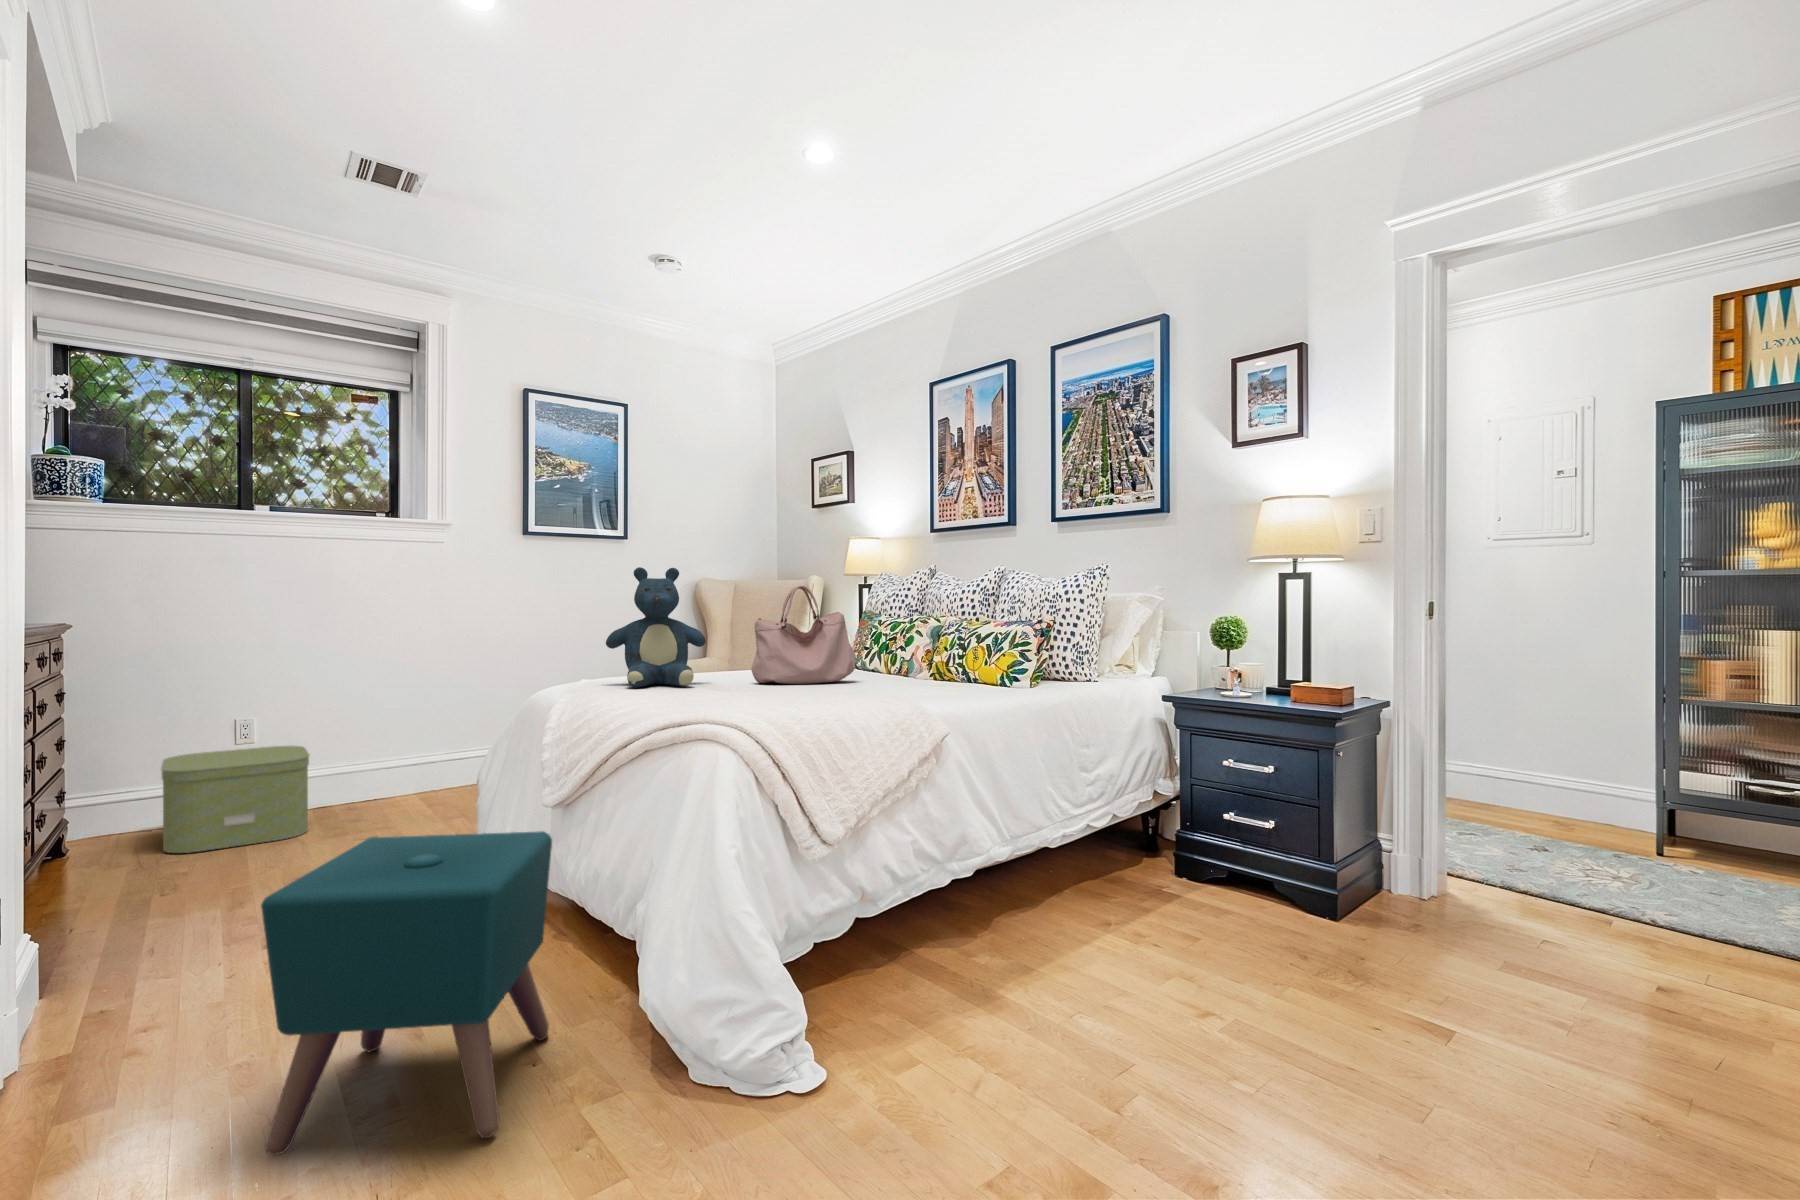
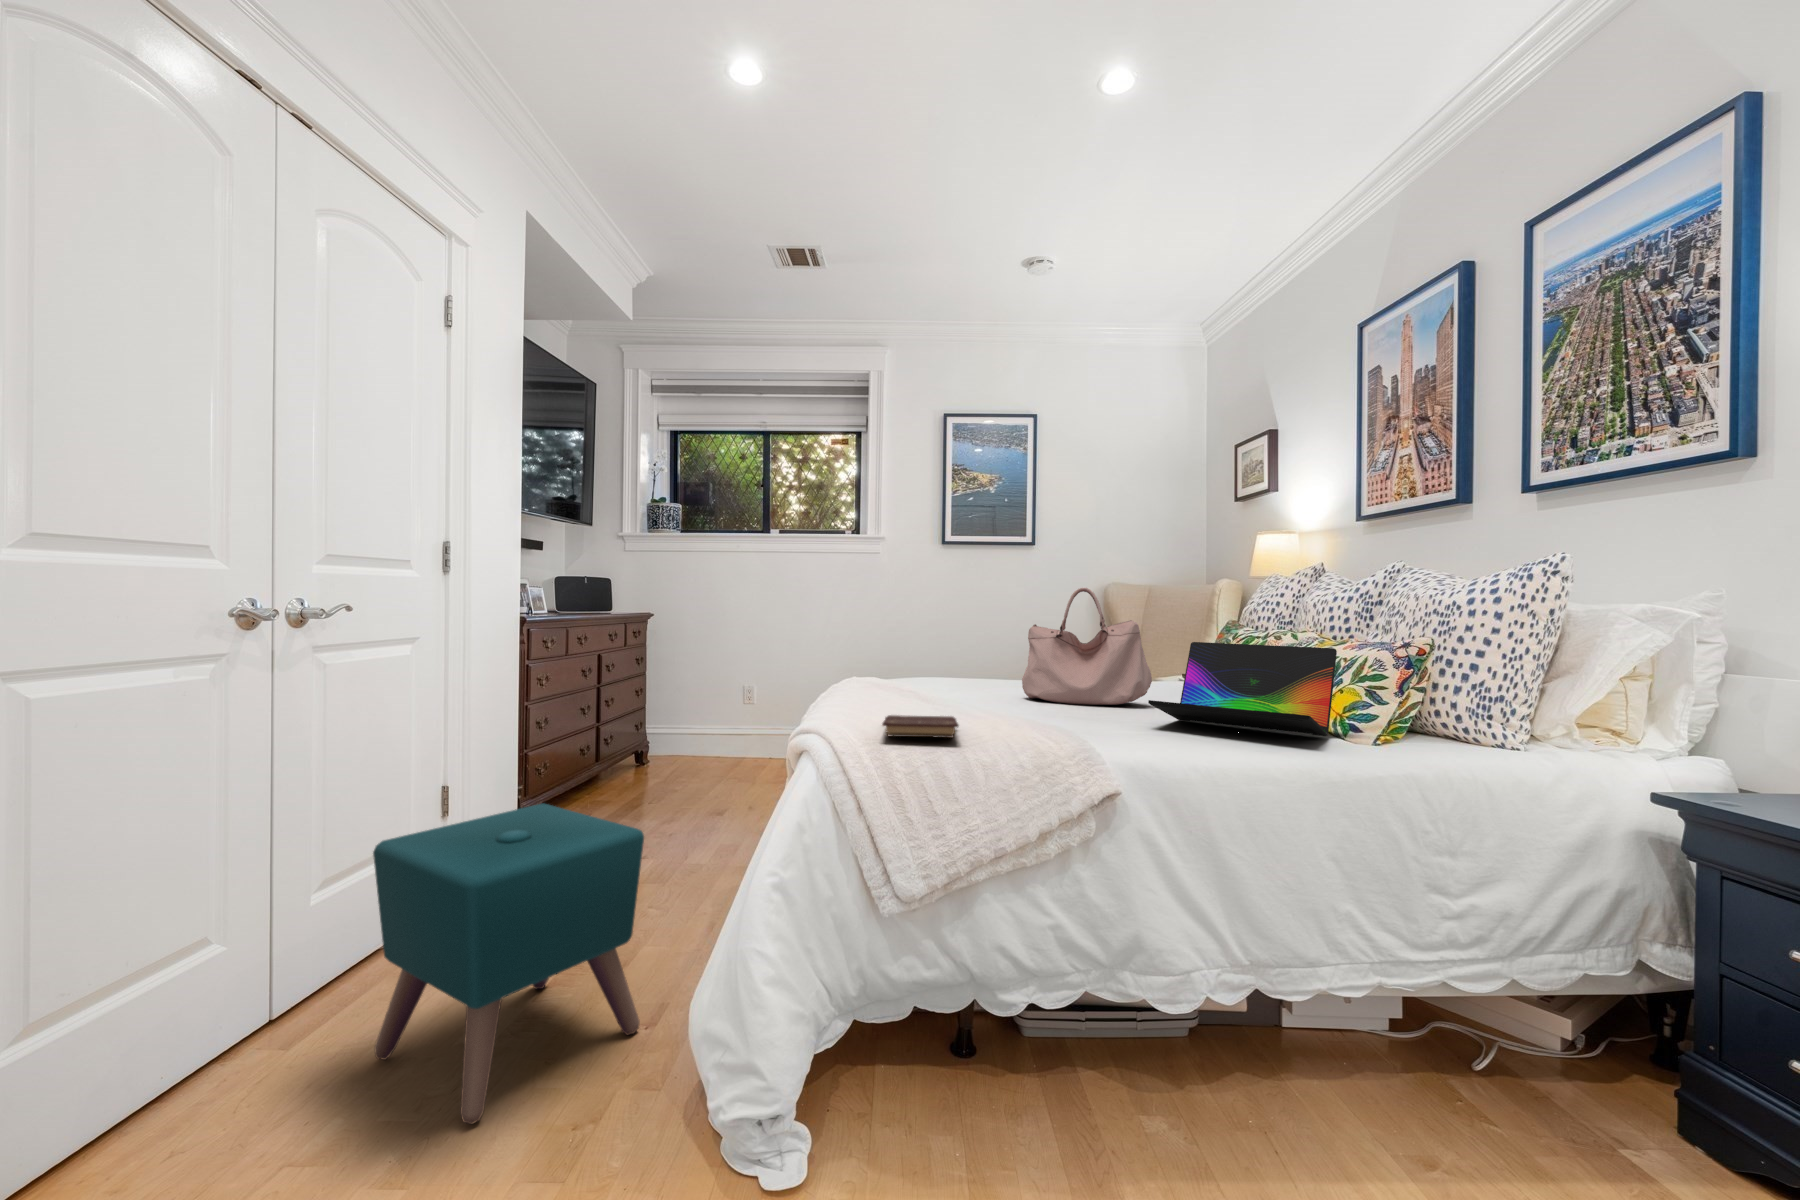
teddy bear: present [606,567,706,688] -> none [885,569,981,694]
laptop: none [897,627,1009,689] -> present [1148,642,1337,736]
book: none [740,692,839,711] -> present [882,715,959,738]
storage box: present [161,746,310,853] -> none [667,708,765,782]

